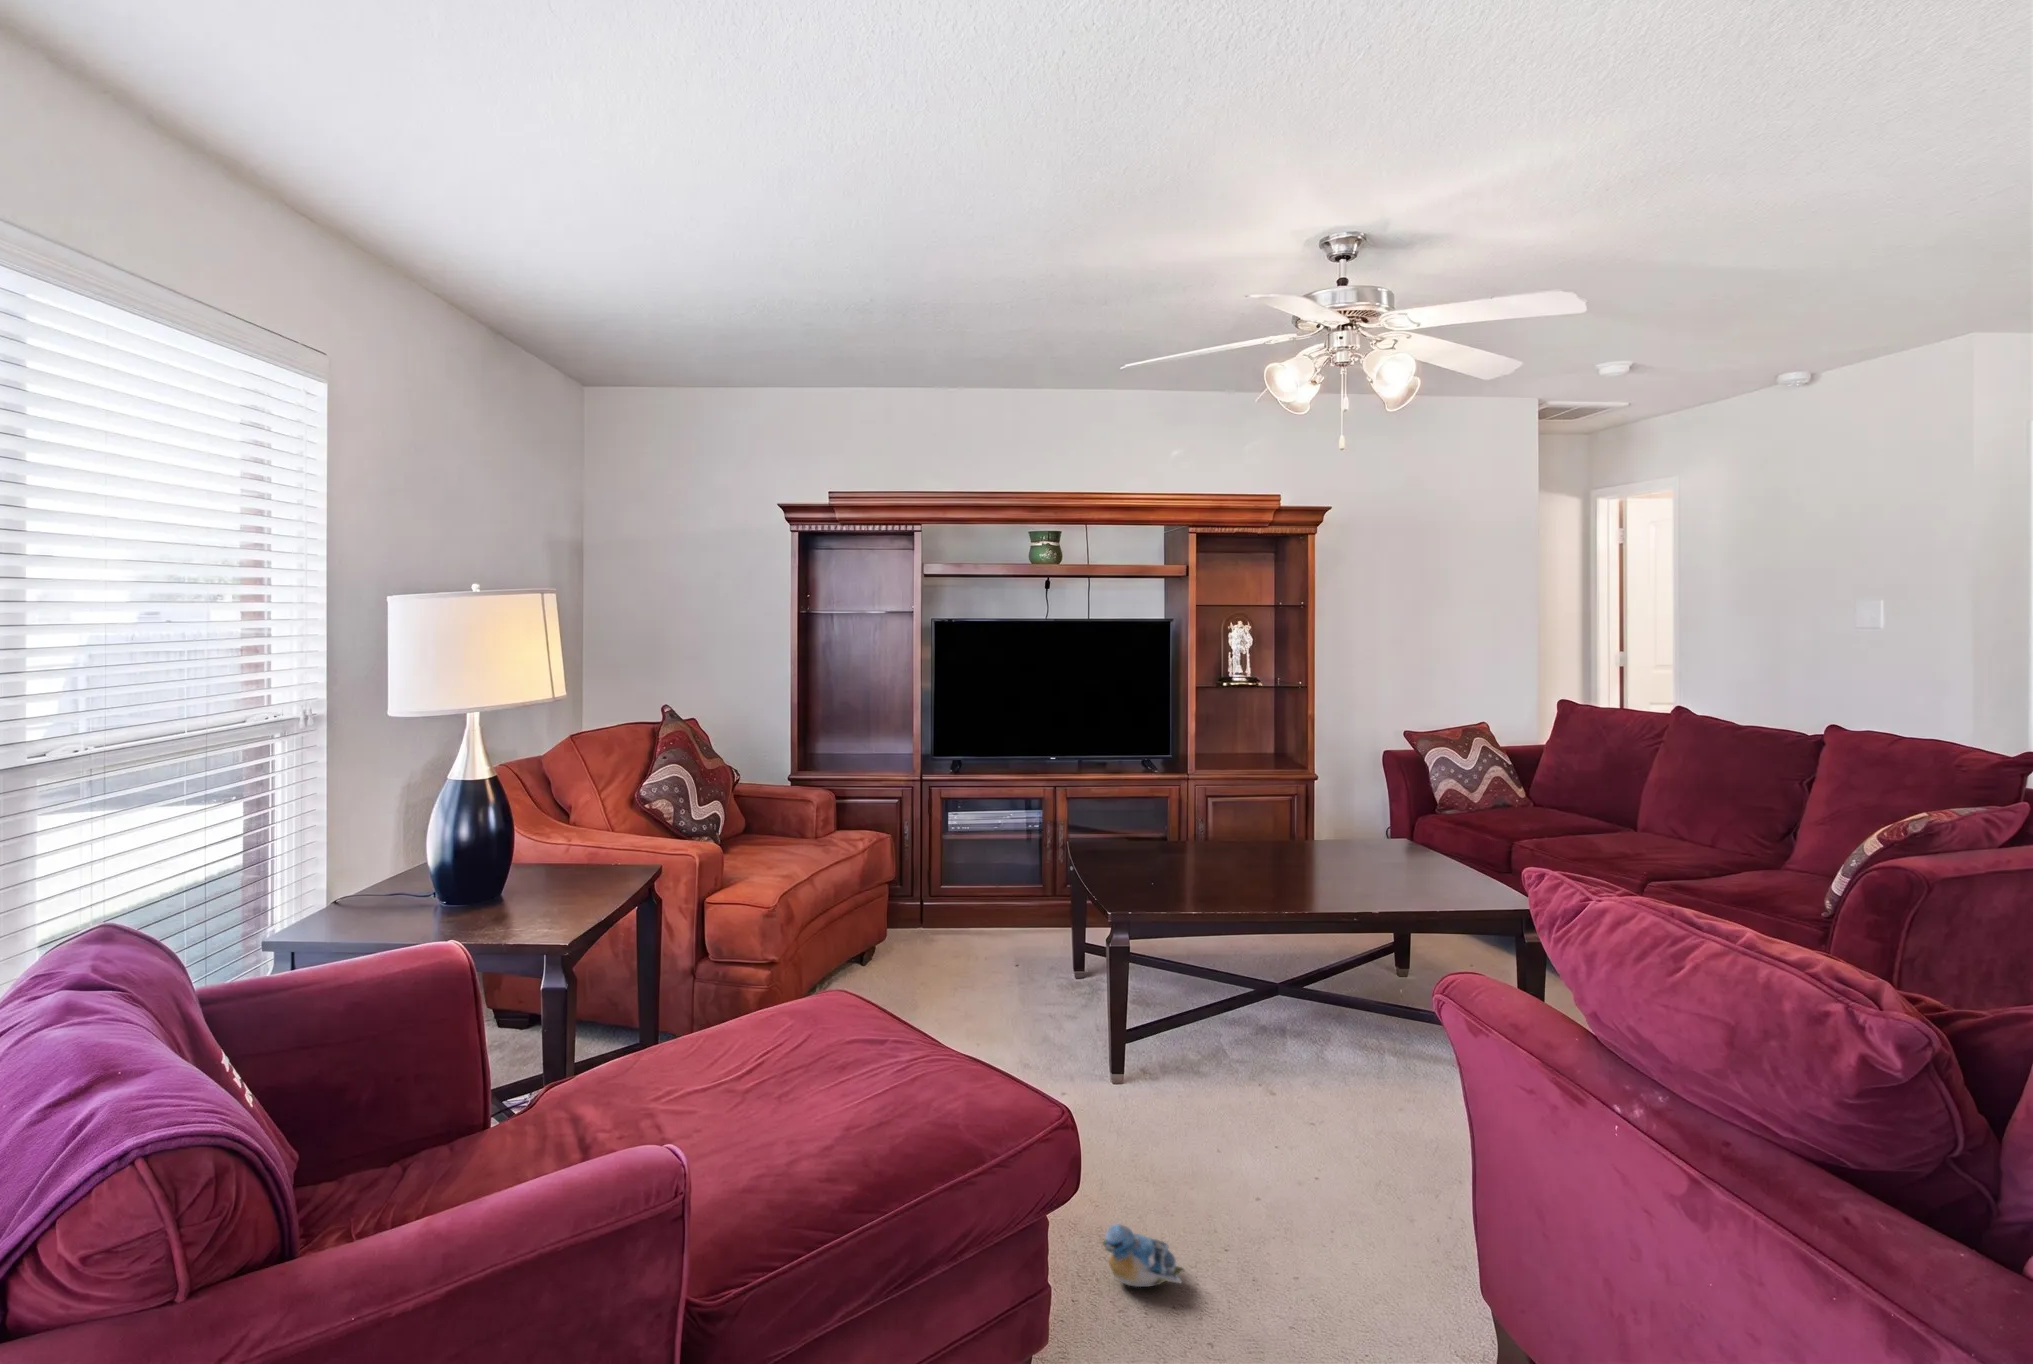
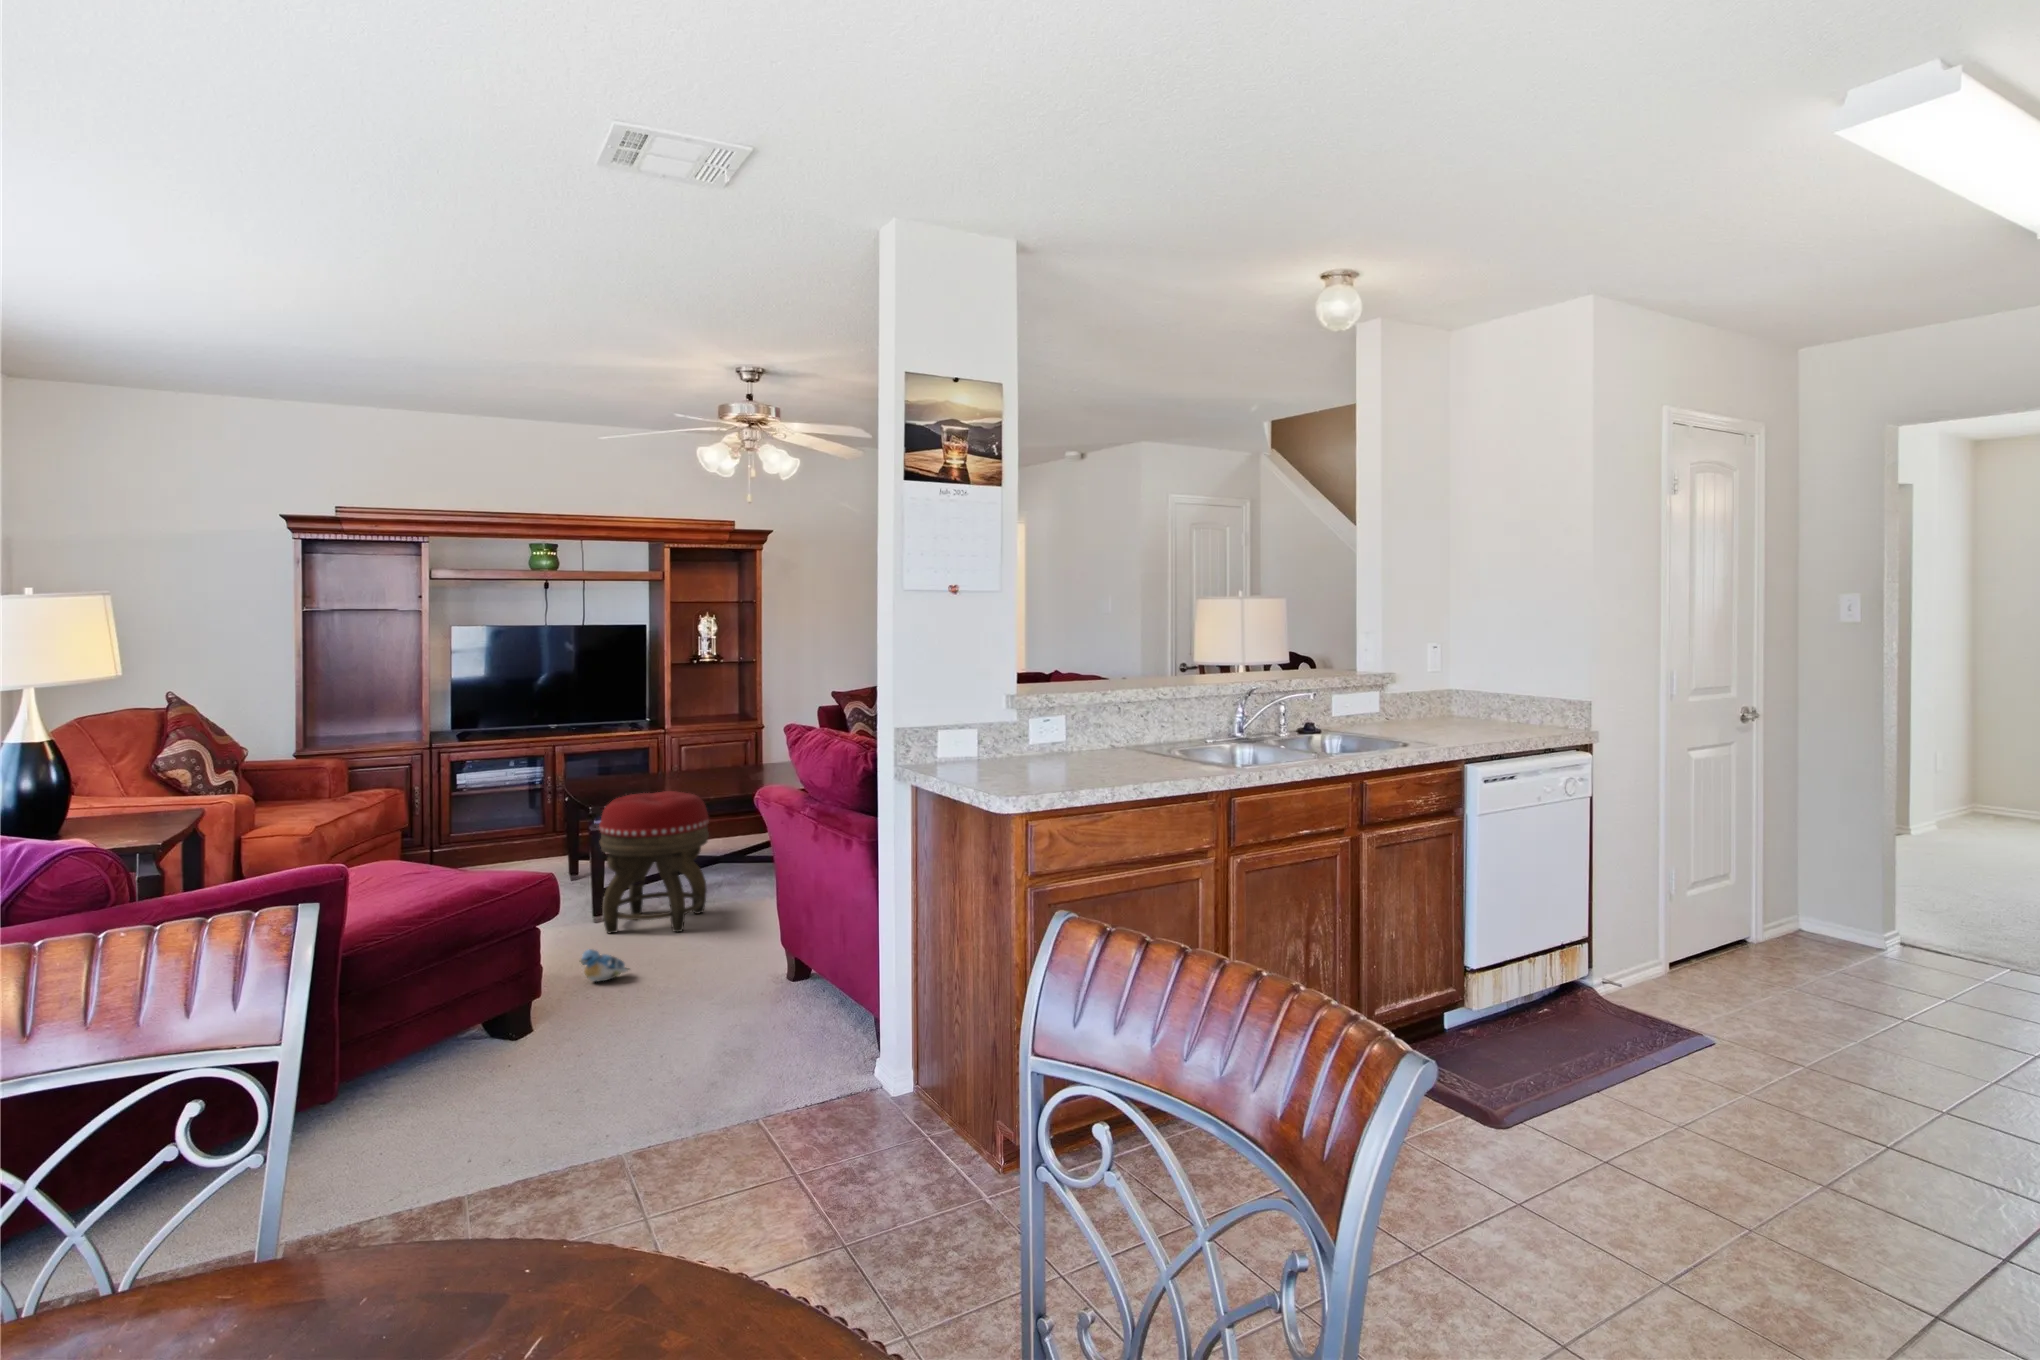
footstool: none [1122,903,1288,1157] -> present [599,791,709,933]

